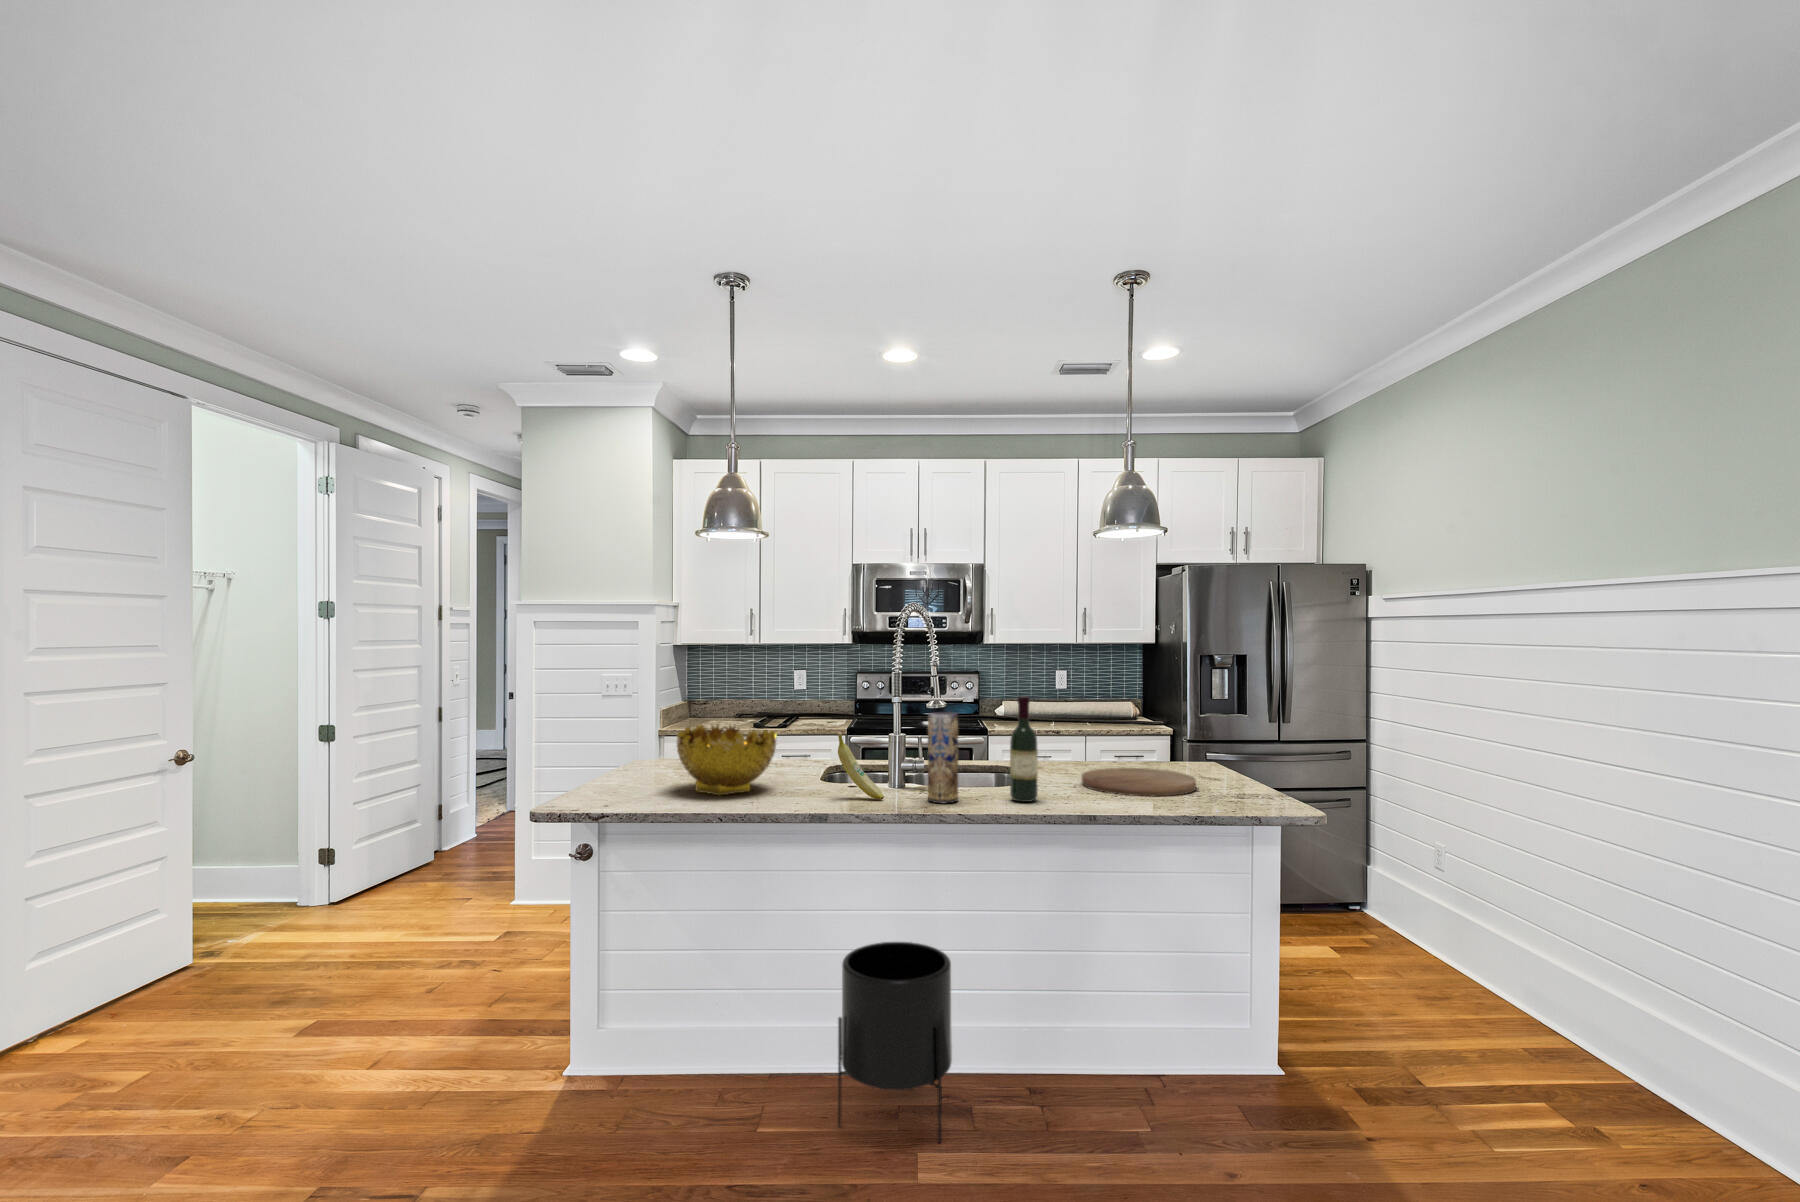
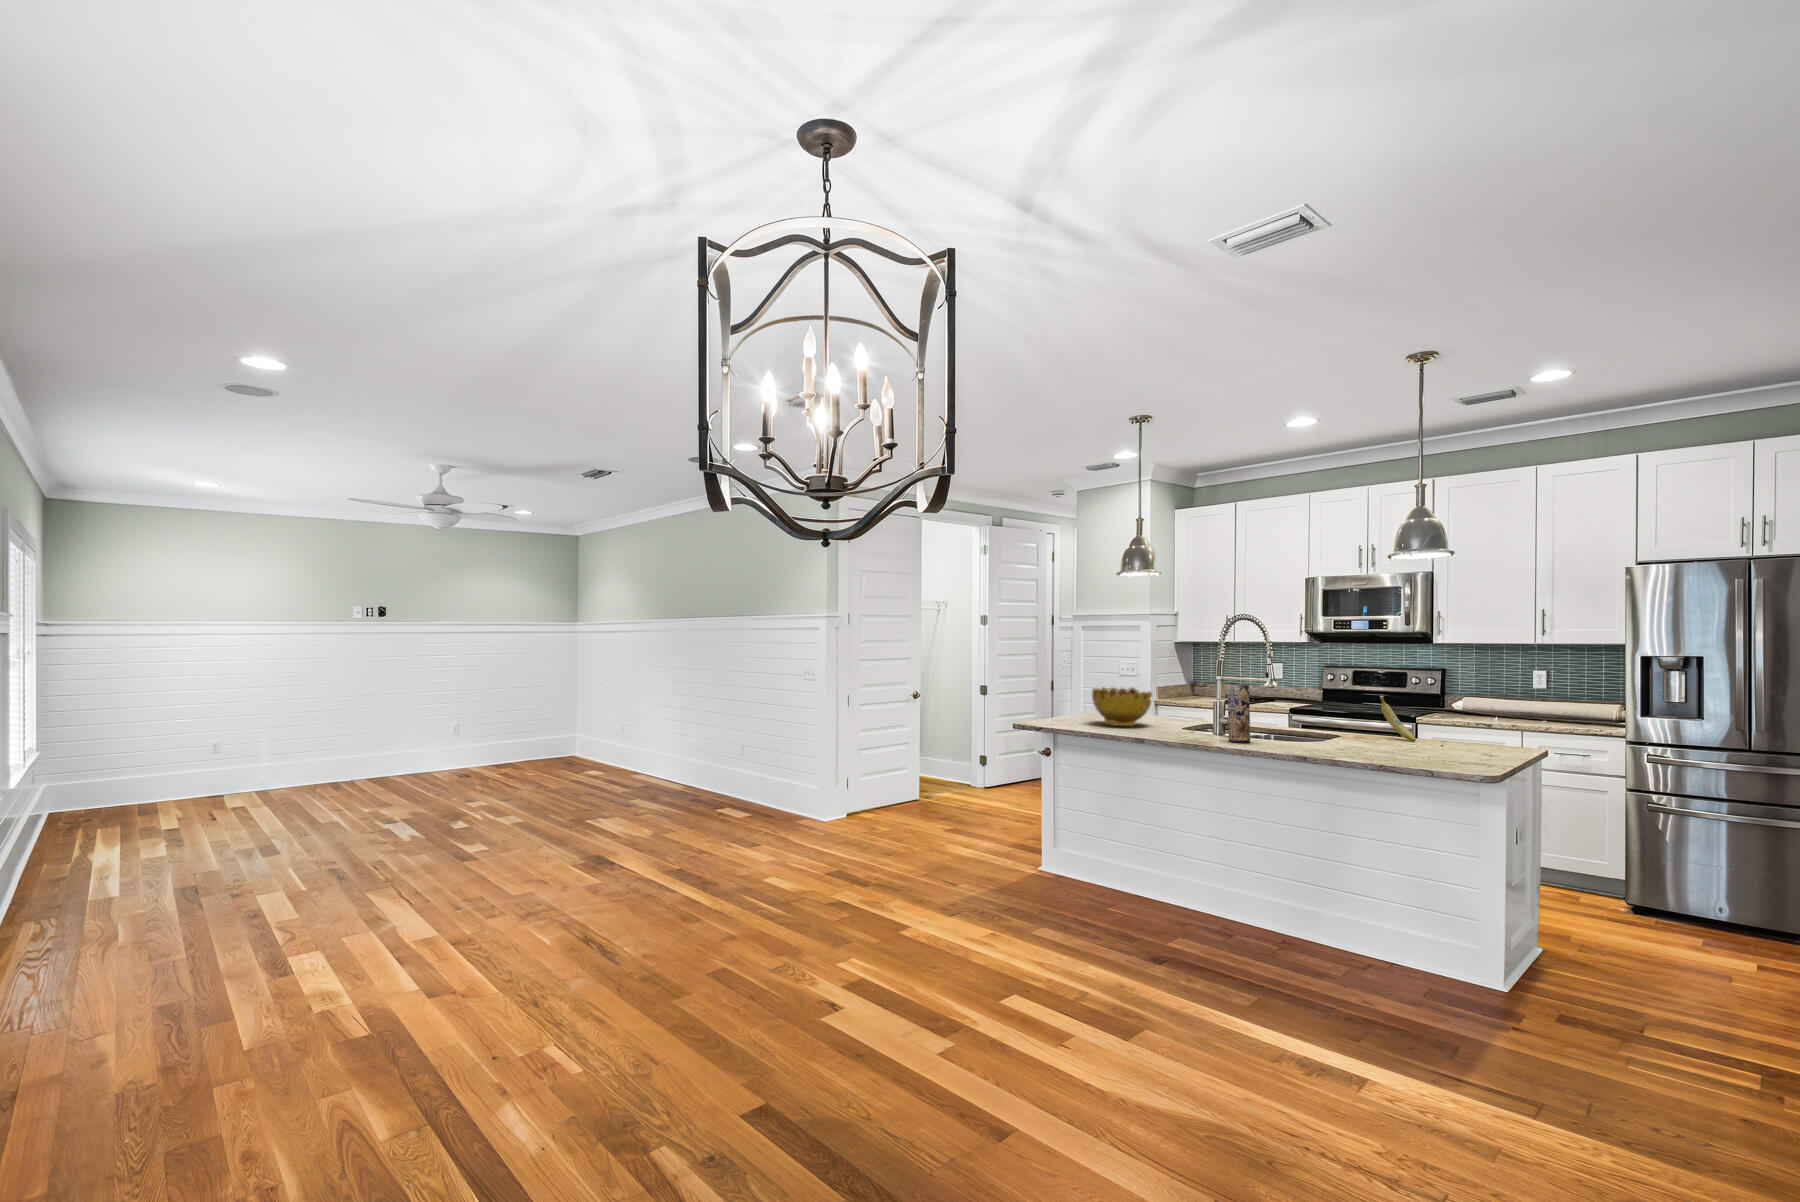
wine bottle: present [1010,696,1038,802] -> none [1286,676,1308,748]
fruit: present [837,731,884,800] -> present [1380,695,1416,741]
cutting board: present [1082,768,1196,796] -> none [1373,739,1477,759]
planter: present [838,942,952,1143] -> none [1165,827,1241,949]

